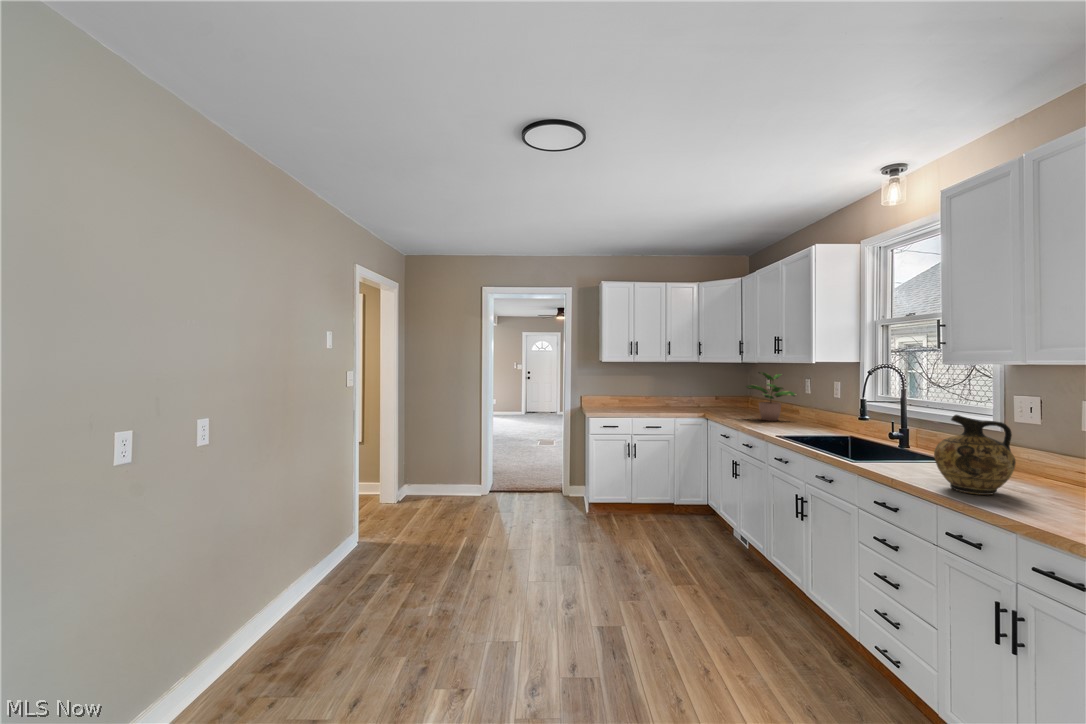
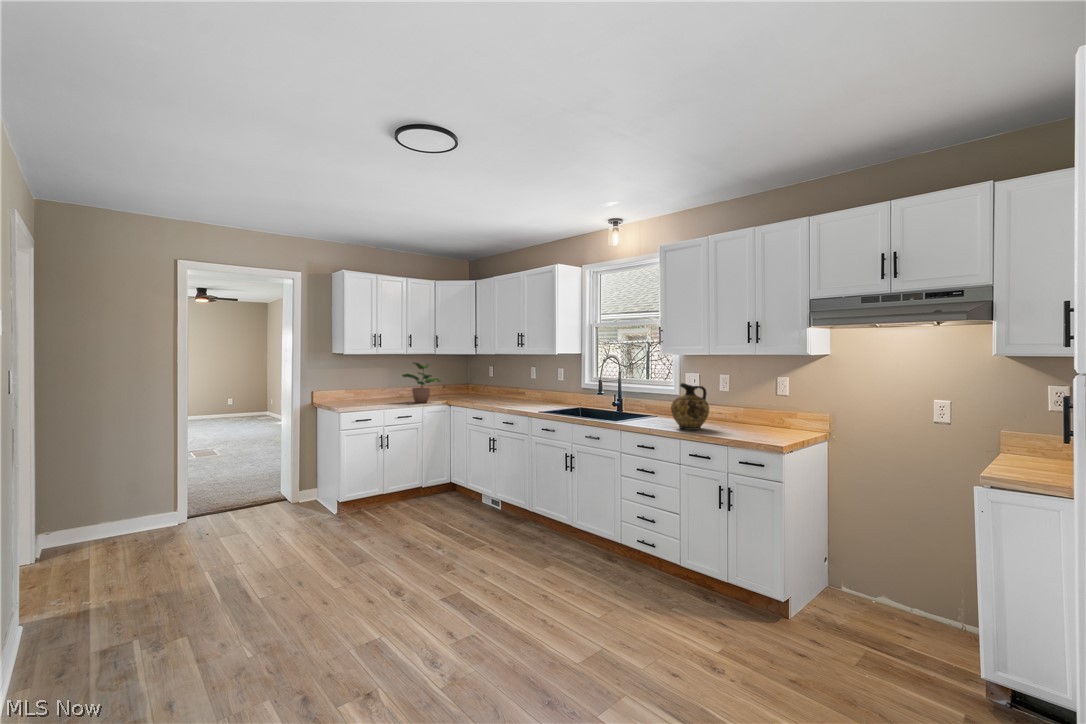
potted plant: present [746,372,797,421] -> present [402,363,441,403]

